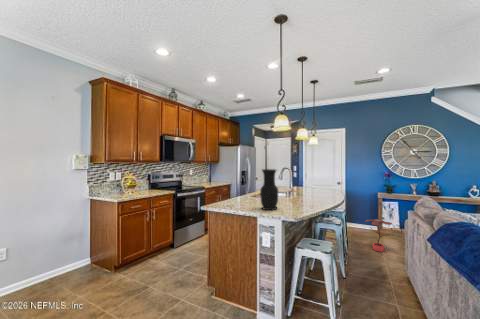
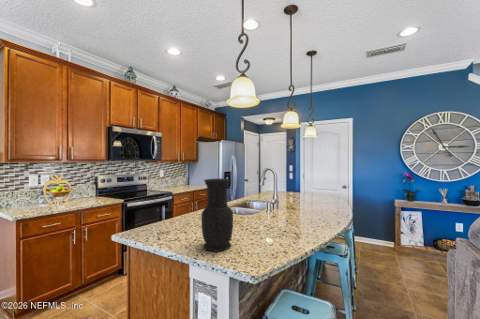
potted plant: present [365,219,392,252] -> none [378,239,417,285]

